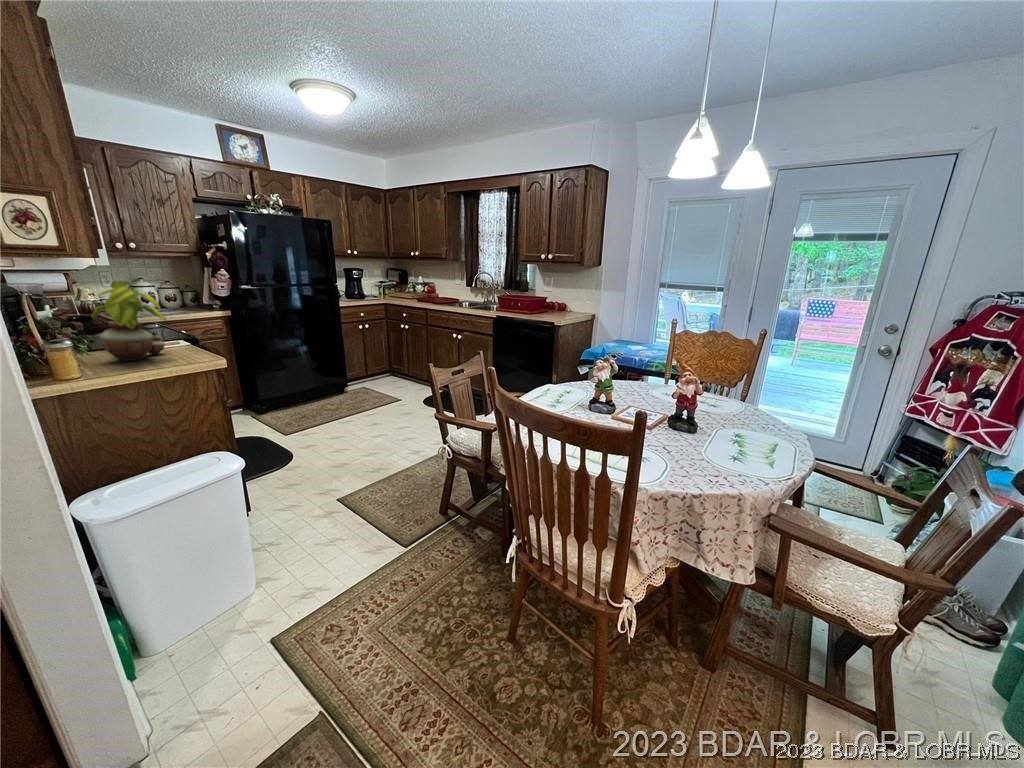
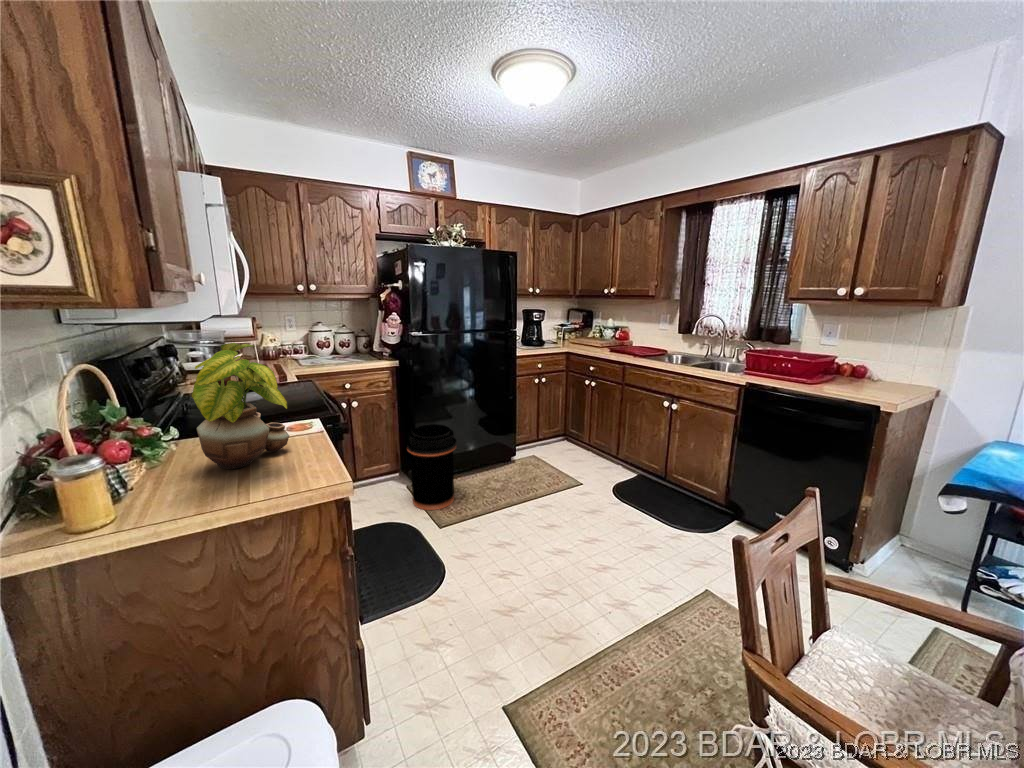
trash can: none [249,361,297,426] -> present [407,424,456,510]

